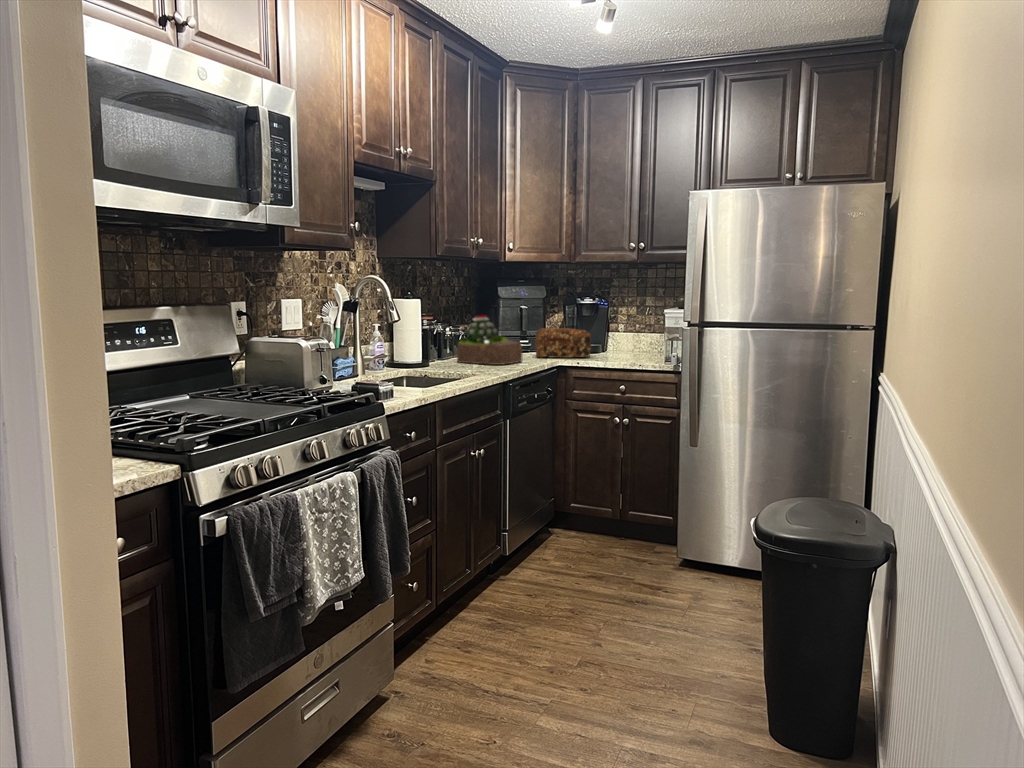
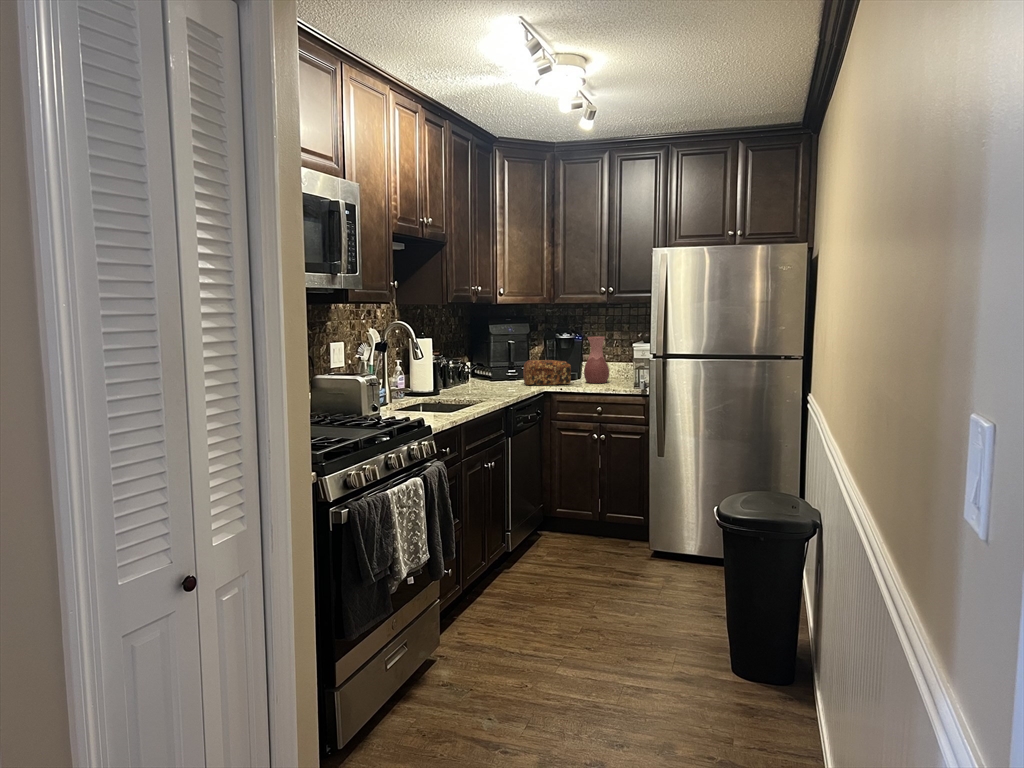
vase: none [608,302,638,357] -> present [584,337,609,383]
succulent plant: present [457,315,522,365] -> none [461,350,516,392]

